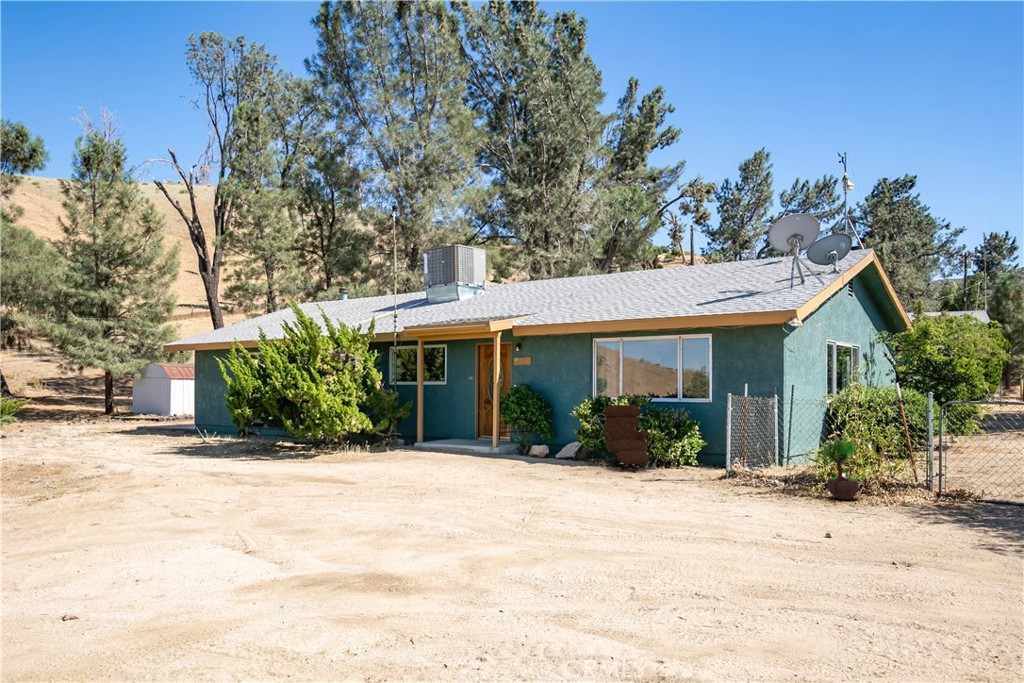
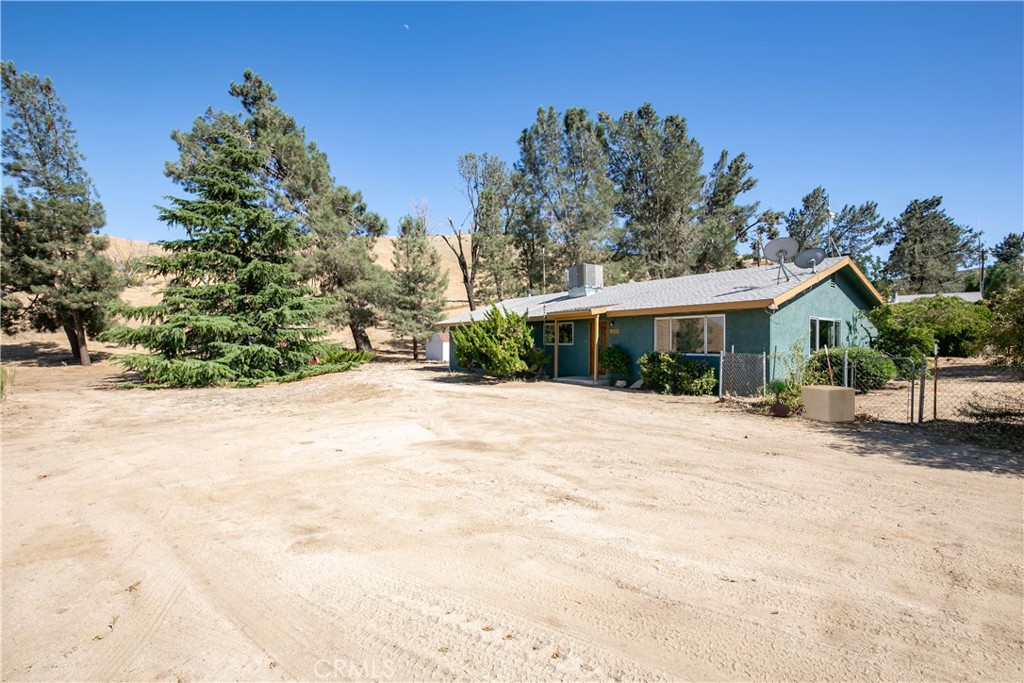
lounge chair: present [601,405,650,473] -> none [649,358,680,397]
cardboard box: none [871,446,948,506] -> present [801,385,855,423]

